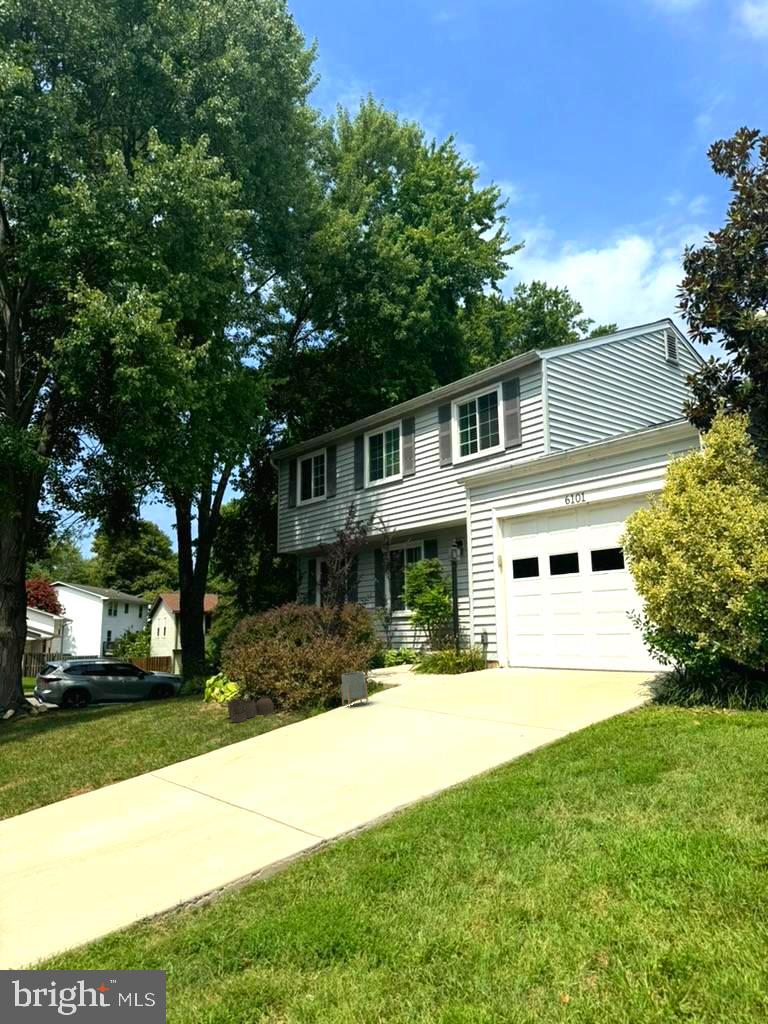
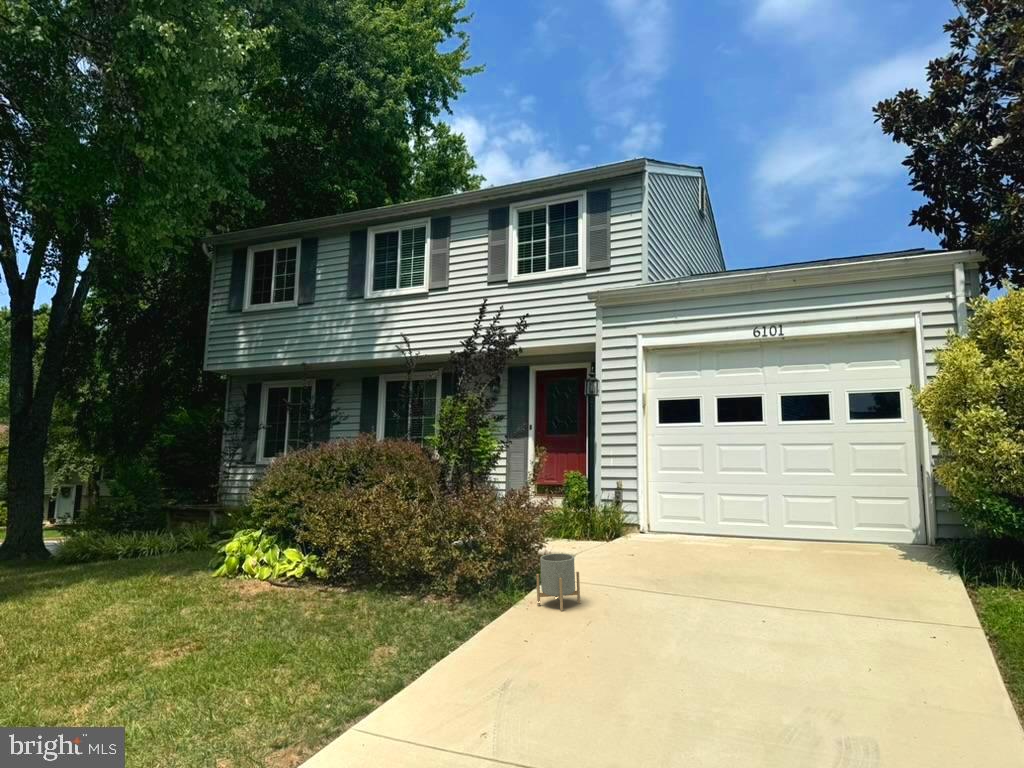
woven basket: present [228,696,274,722] -> none [358,596,428,651]

